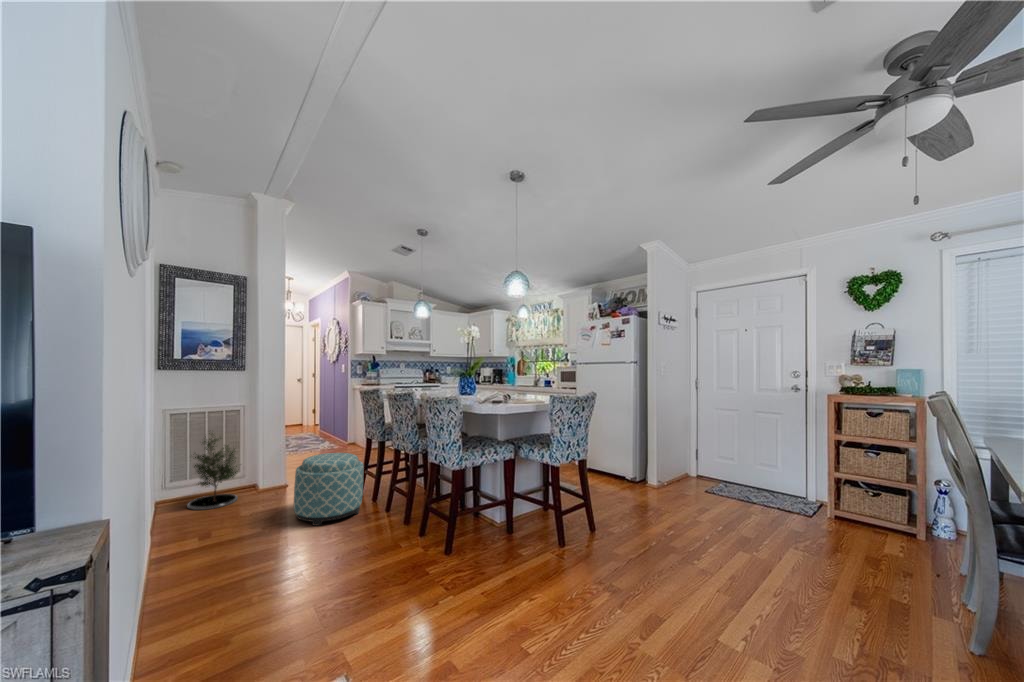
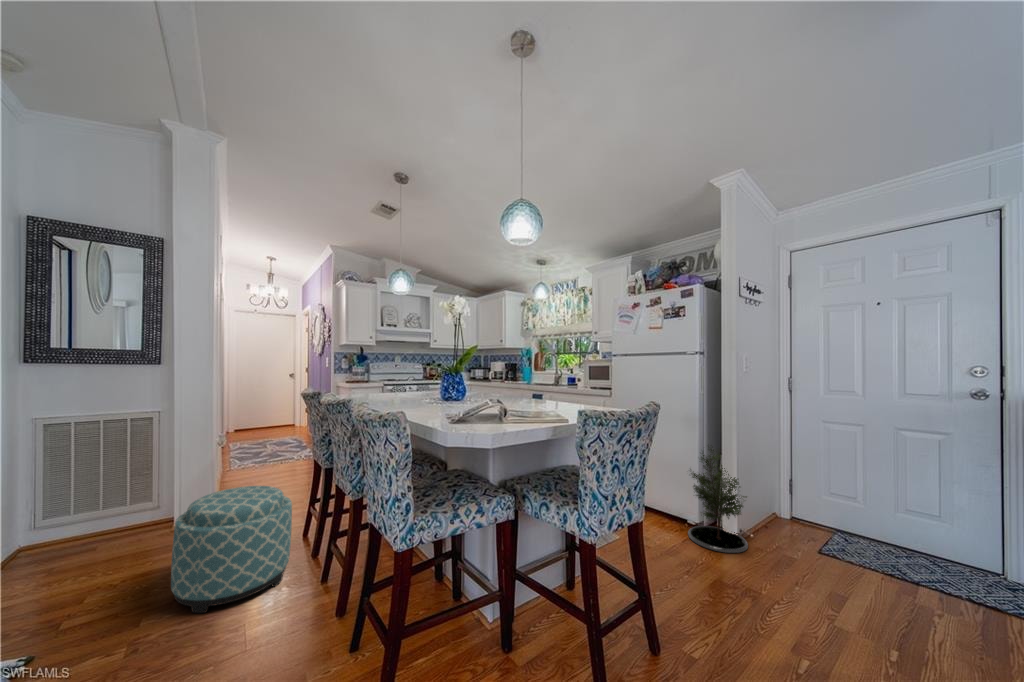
potted tree: present [187,433,238,510] -> present [688,449,748,553]

